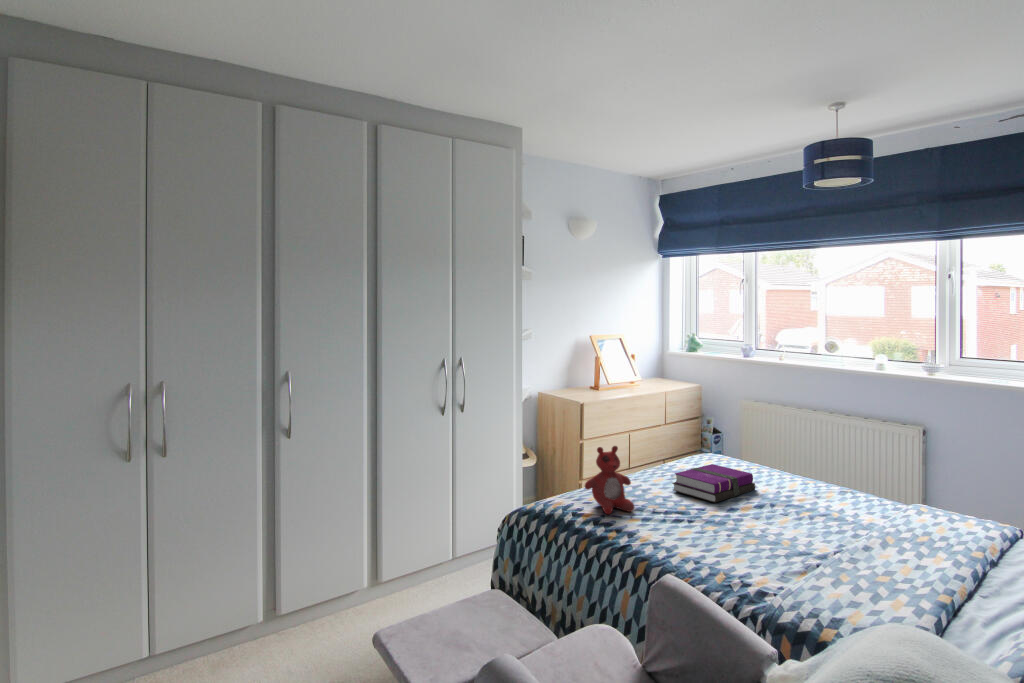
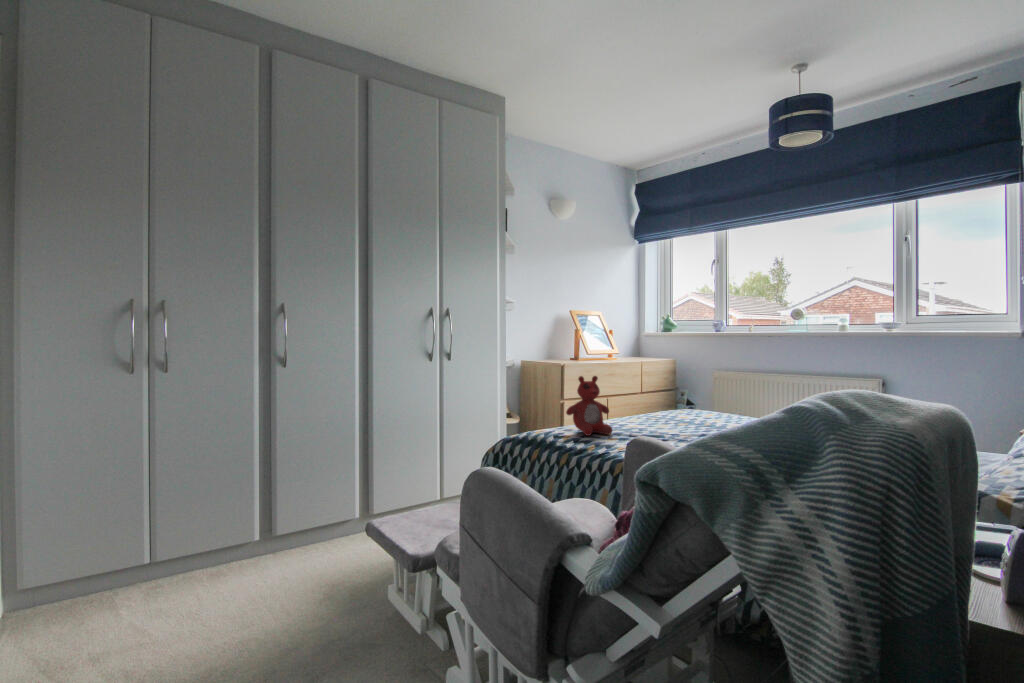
hardback book: present [672,464,755,503] -> none [647,403,724,429]

